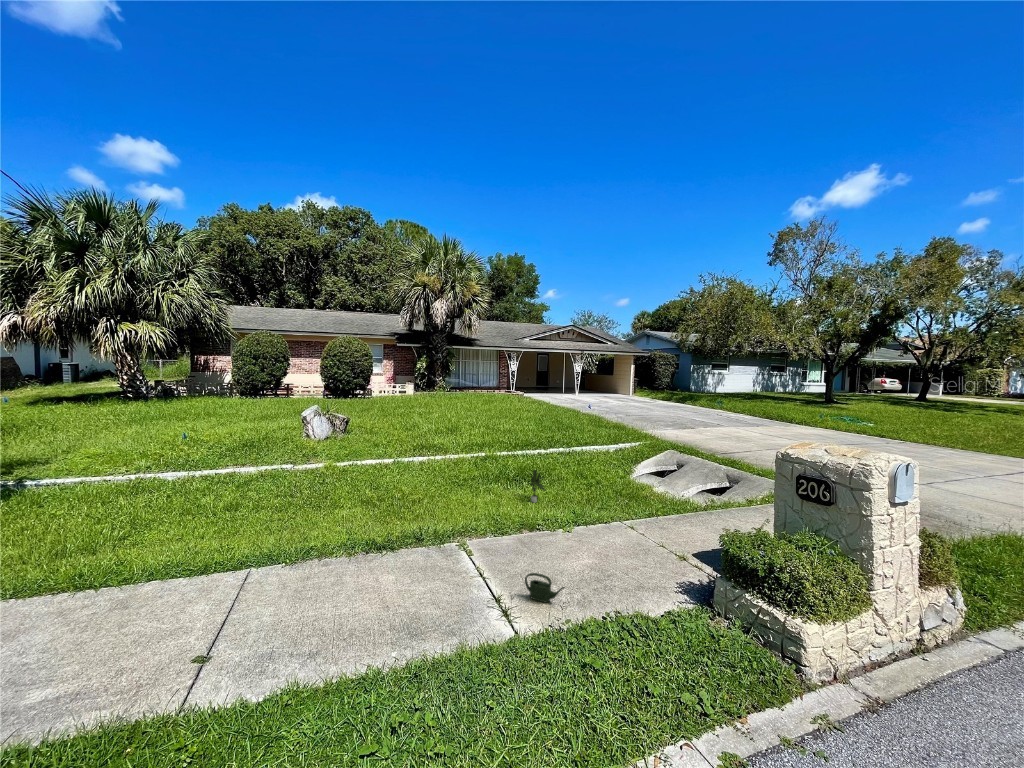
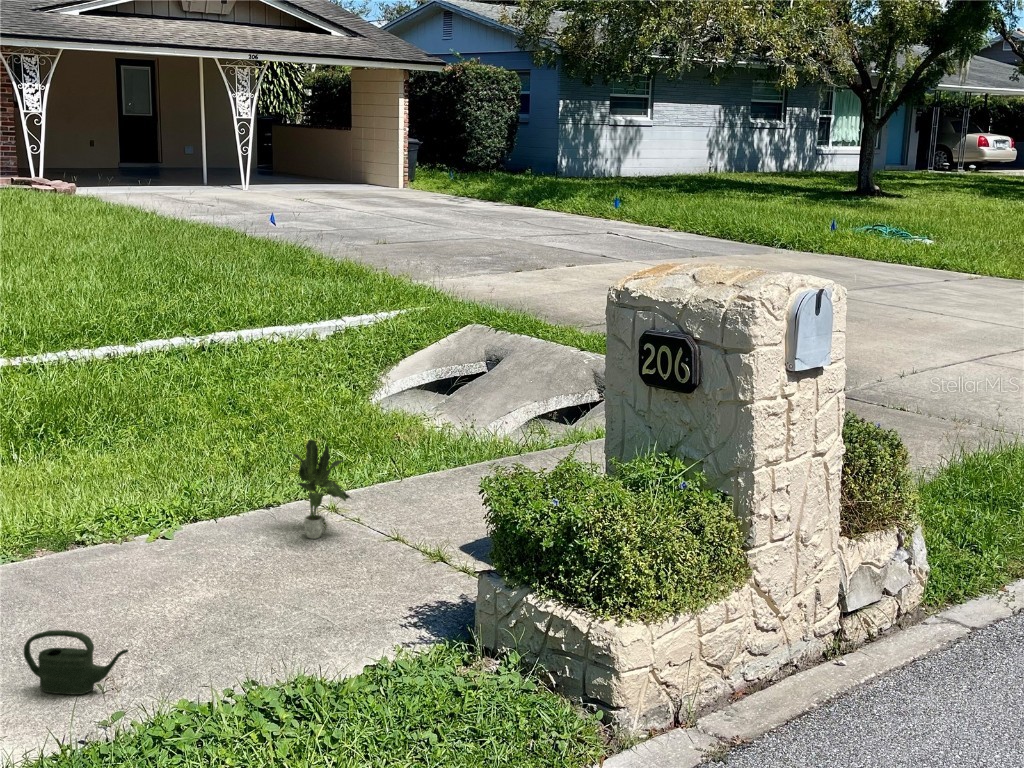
potted plant: present [530,470,545,503] -> present [288,440,351,539]

